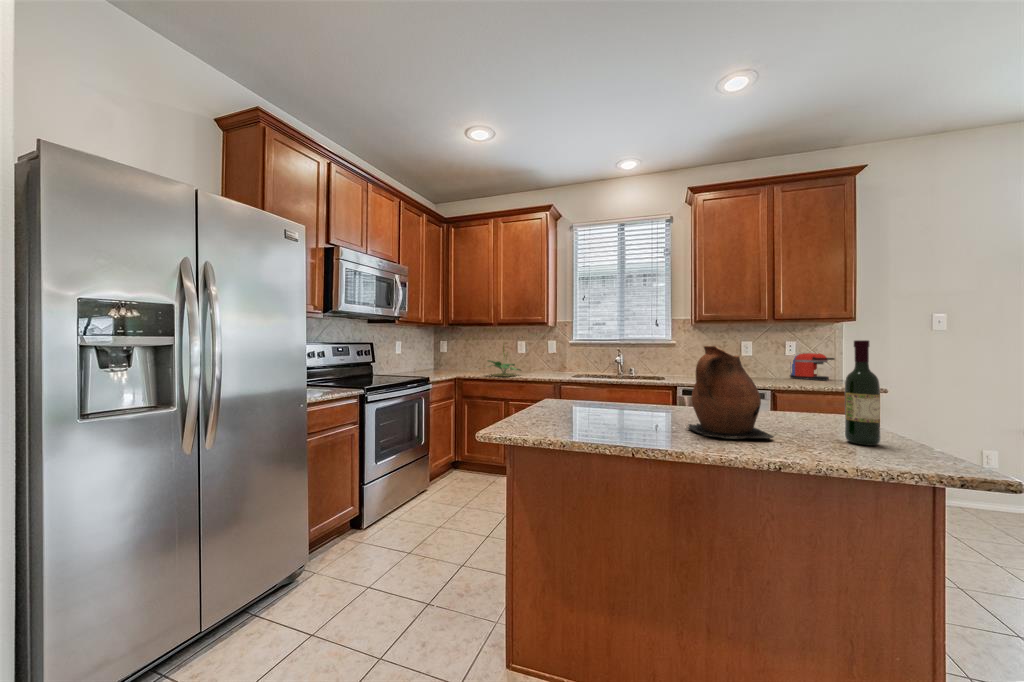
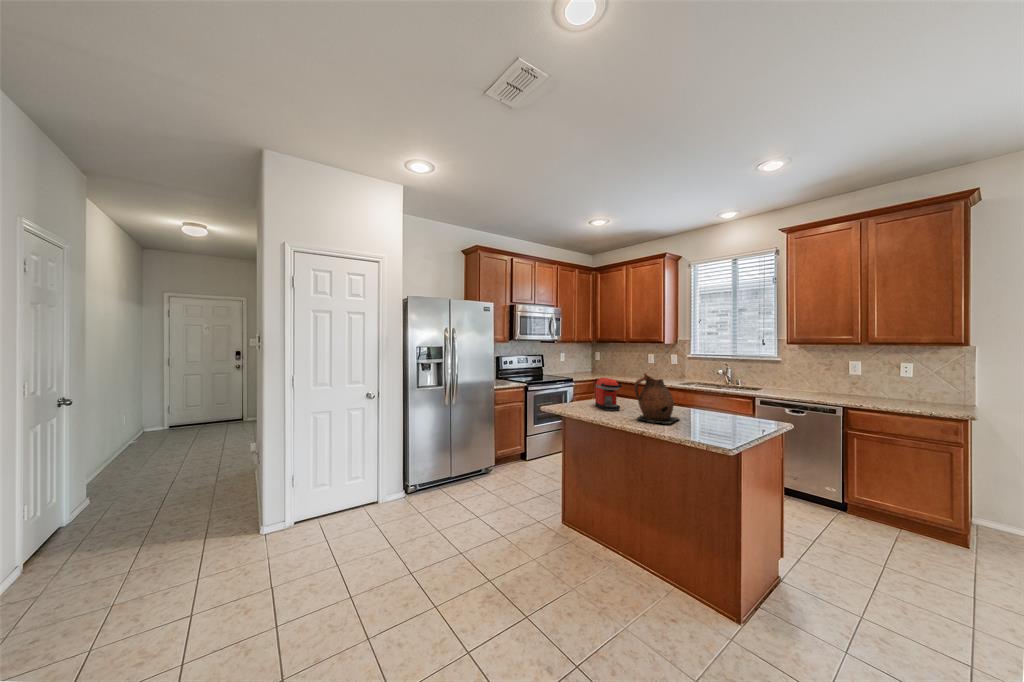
wine bottle: present [845,340,880,445] -> none [711,375,728,434]
potted plant: present [488,348,521,377] -> none [613,355,642,380]
coffee maker: present [790,353,834,380] -> present [595,377,622,411]

